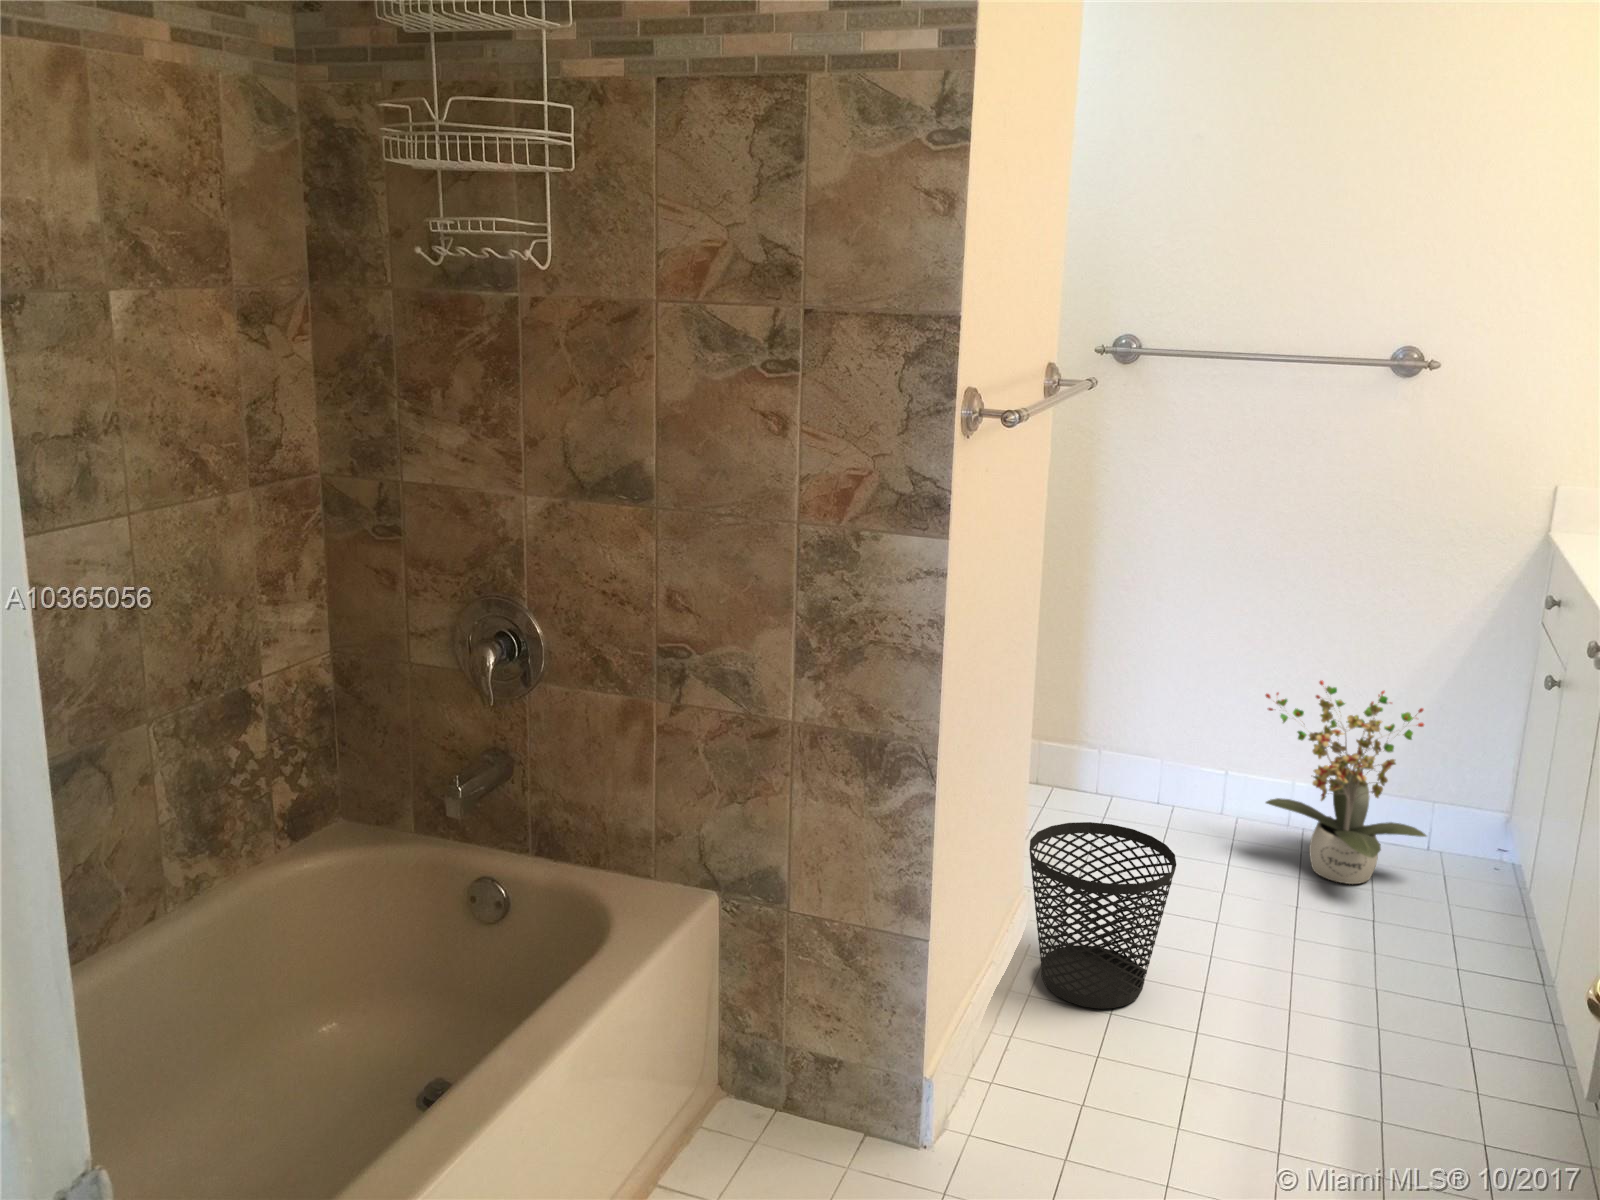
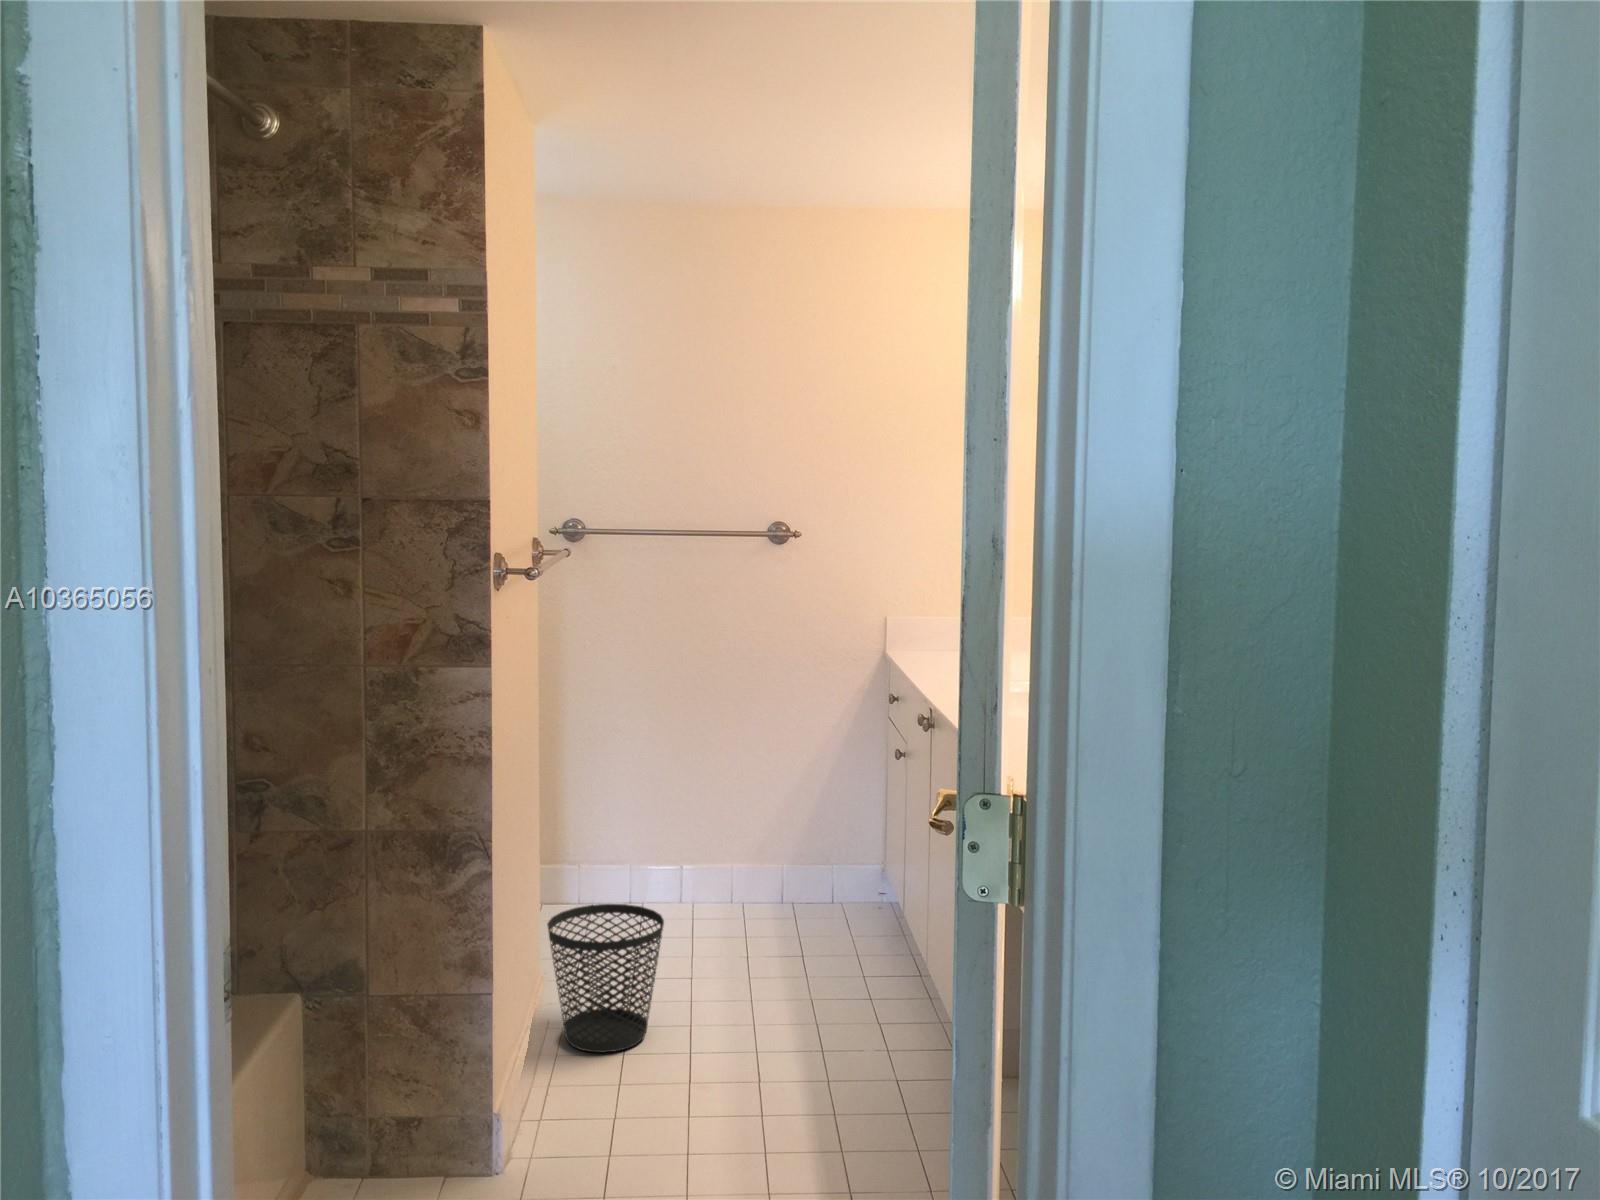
potted plant: present [1266,680,1426,884] -> none [707,779,832,934]

